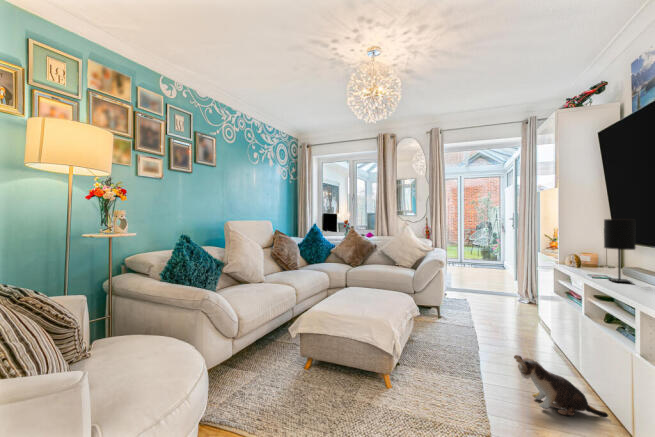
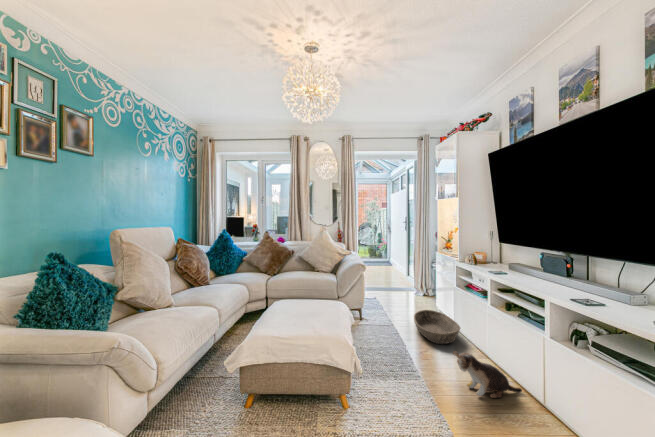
table lamp: present [604,219,636,283] -> none [504,226,526,277]
basket: none [496,315,553,354] -> present [414,310,460,344]

